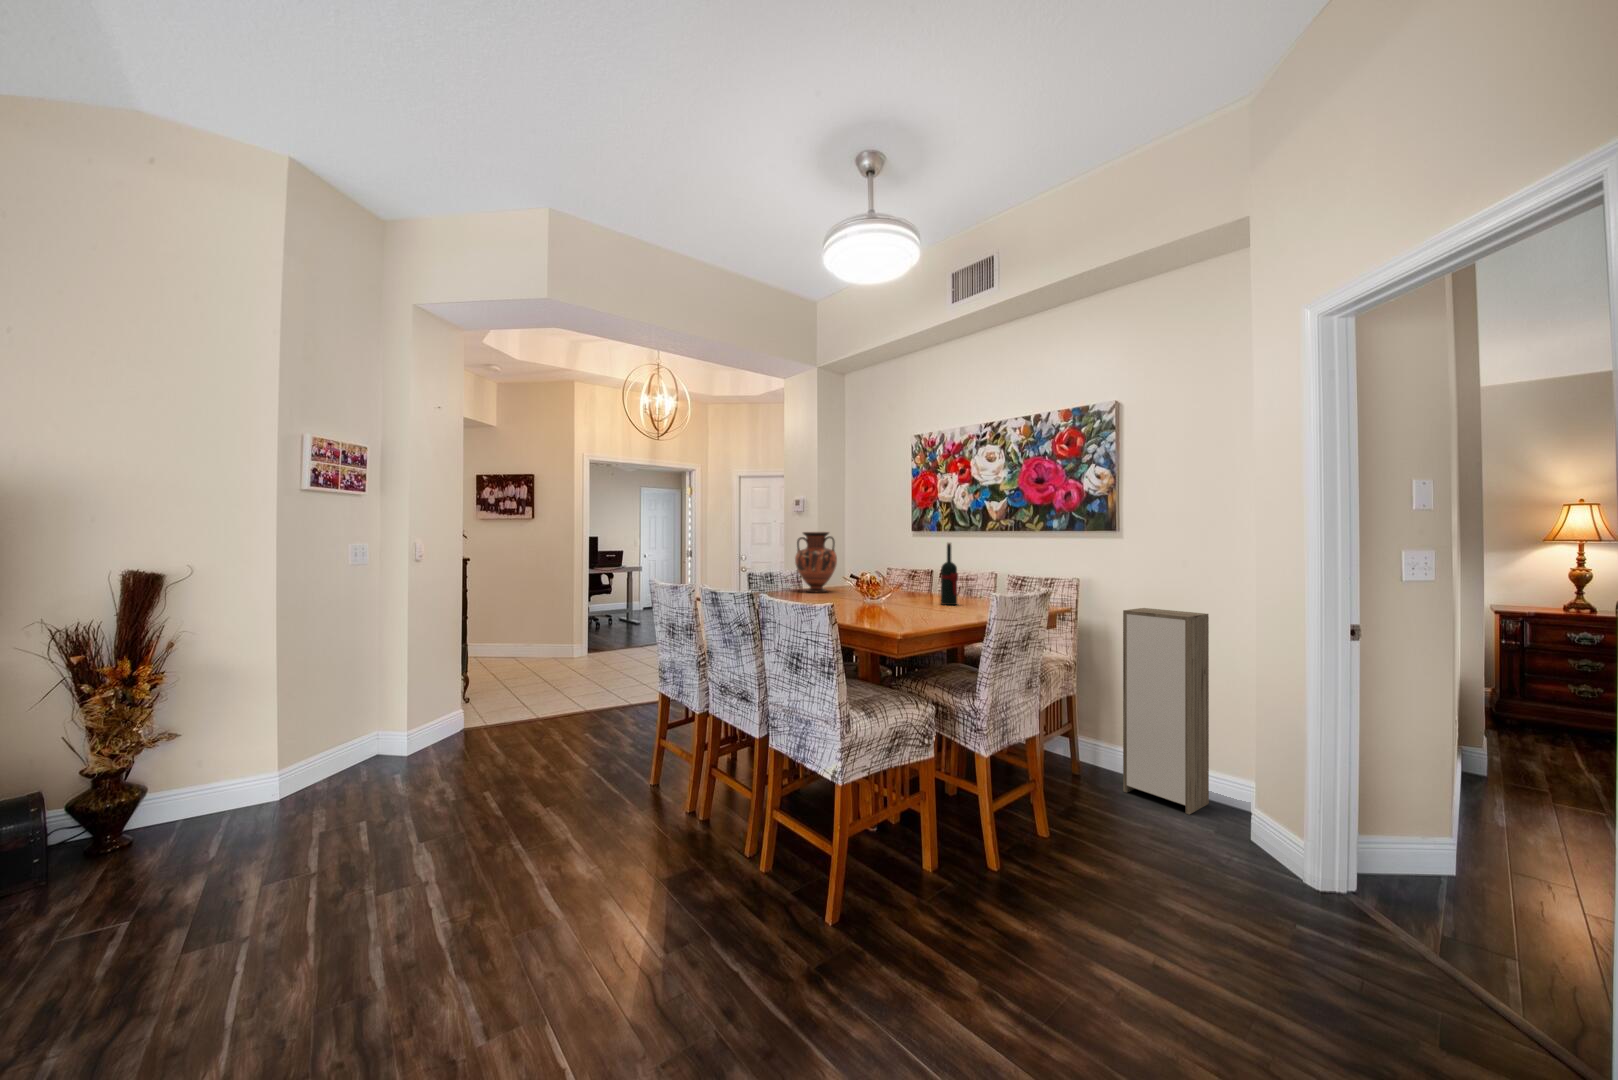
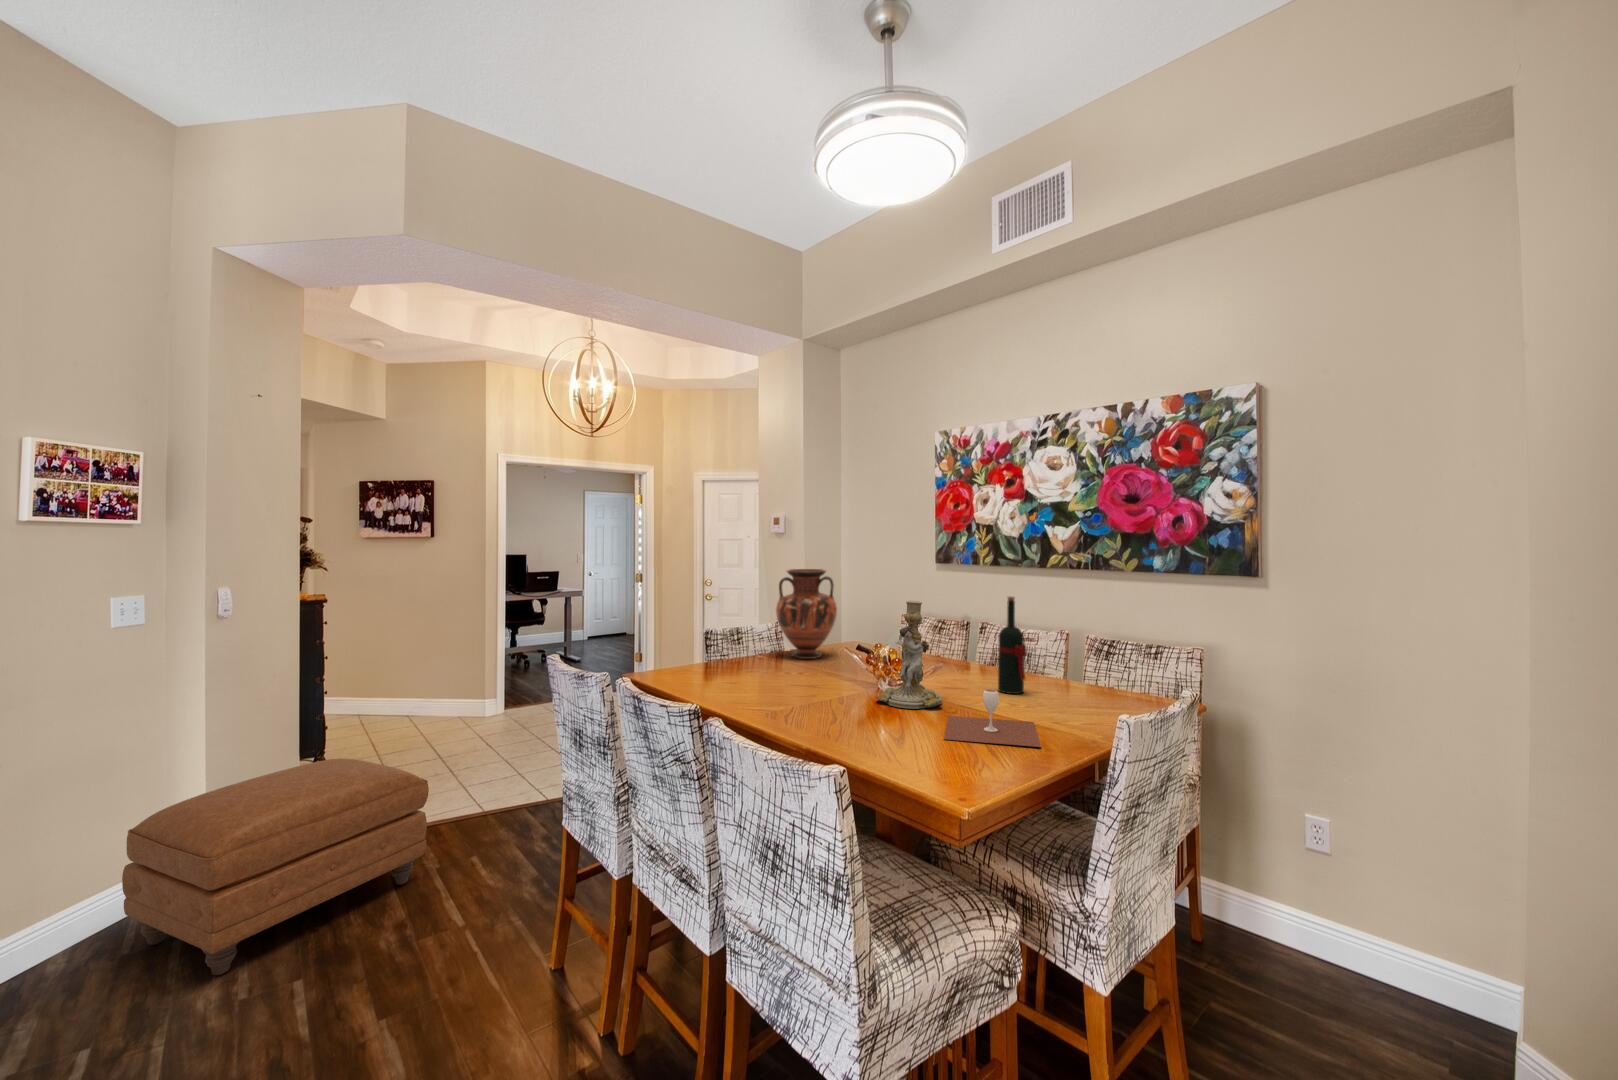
candlestick: none [859,543,902,609] -> present [876,601,942,709]
wine glass: none [897,591,955,620] -> present [944,689,1041,747]
storage cabinet: present [1123,608,1209,815] -> none [1281,696,1423,1043]
ottoman: none [375,663,559,783] -> present [122,759,429,975]

